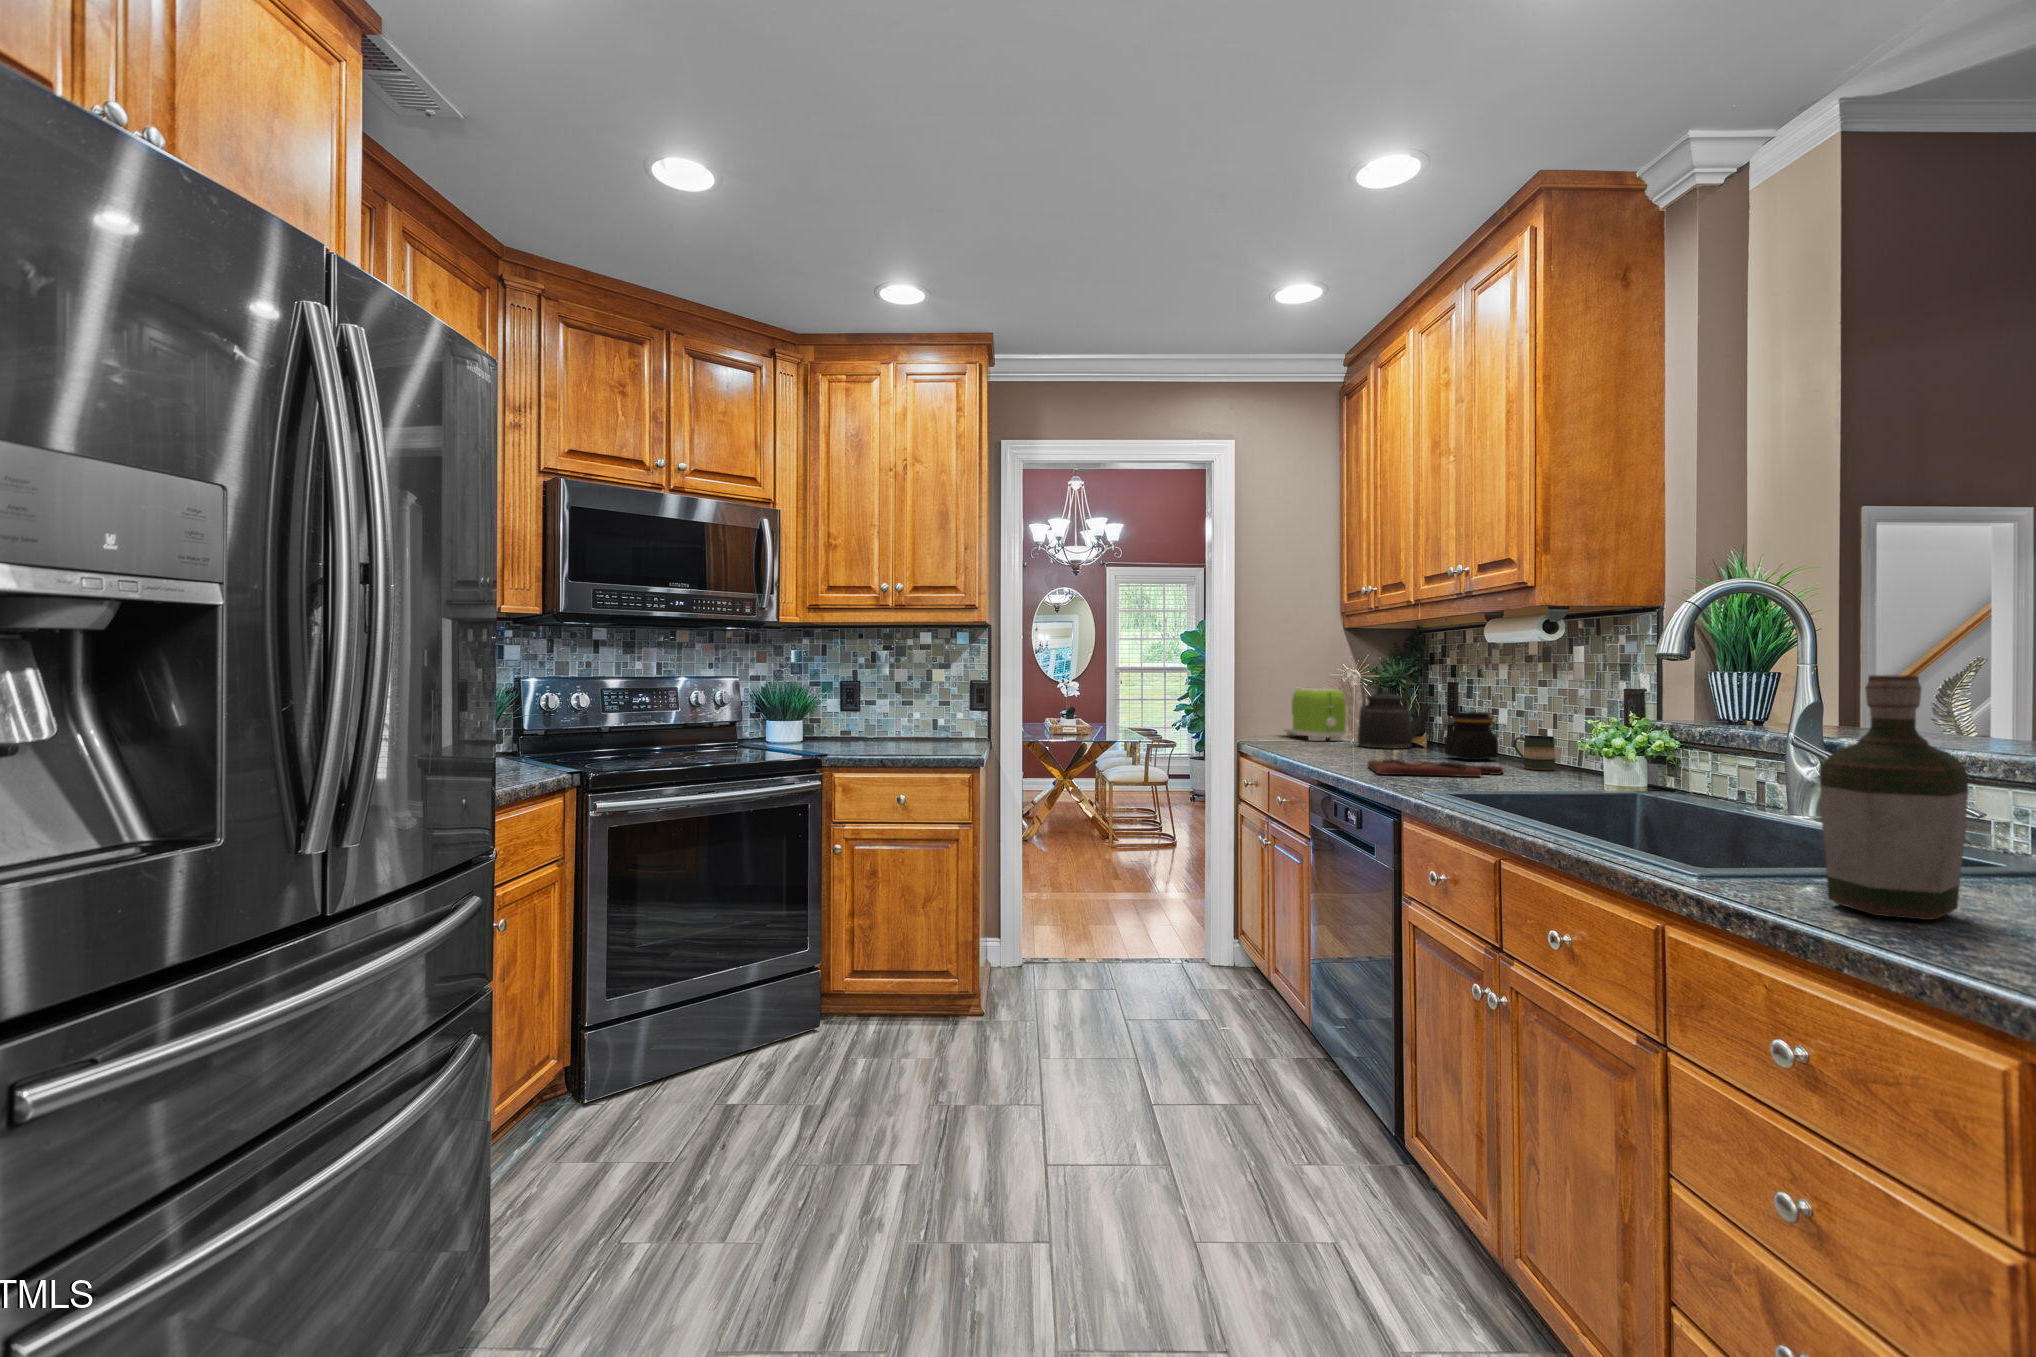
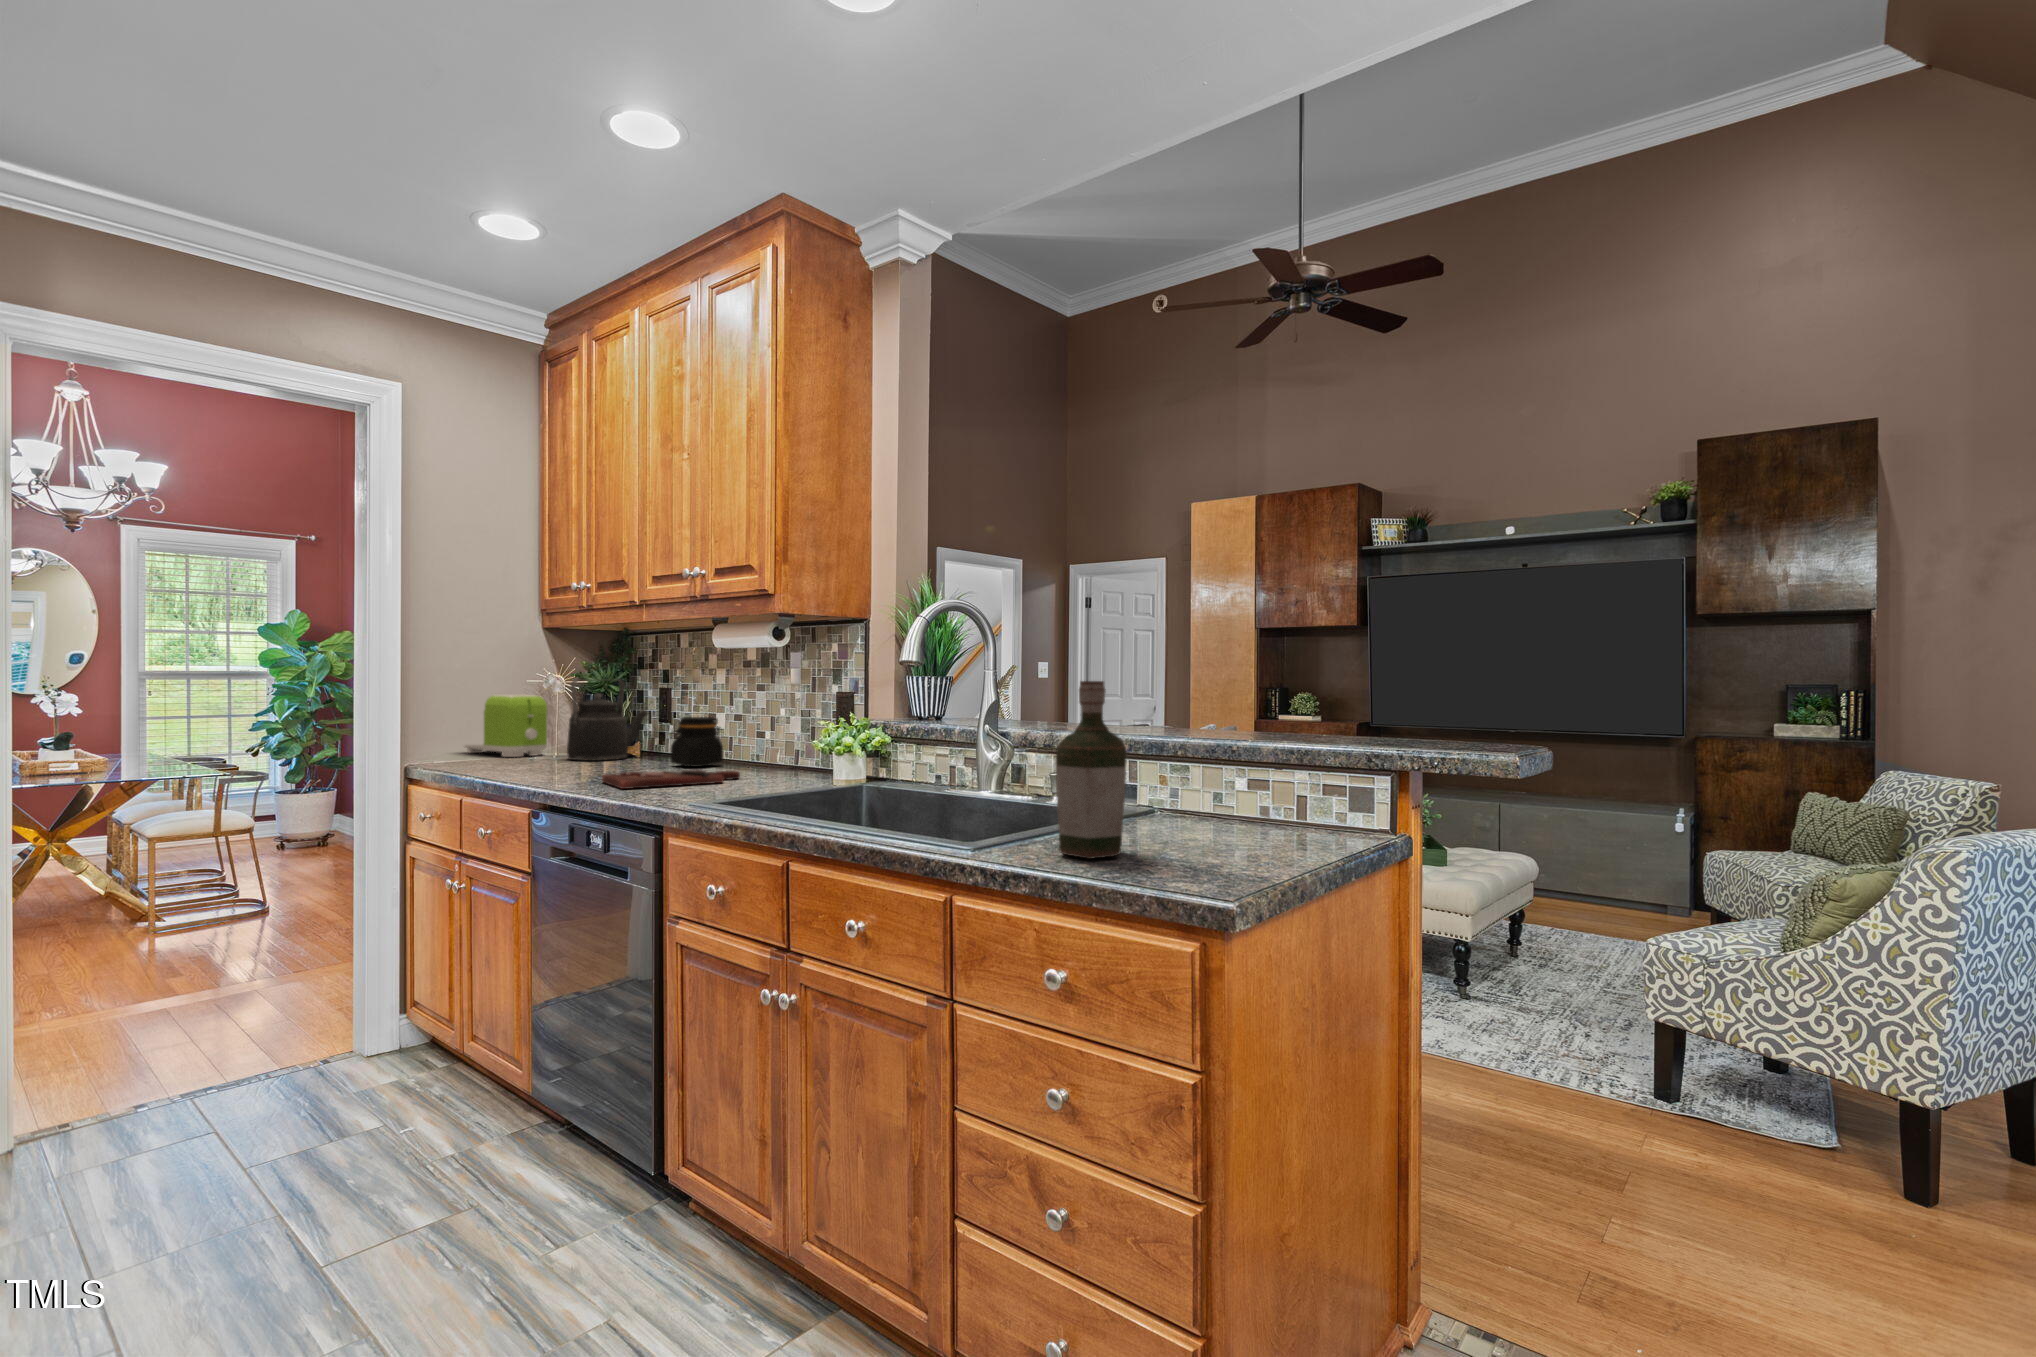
mug: present [1513,735,1555,770] -> none [741,738,779,772]

